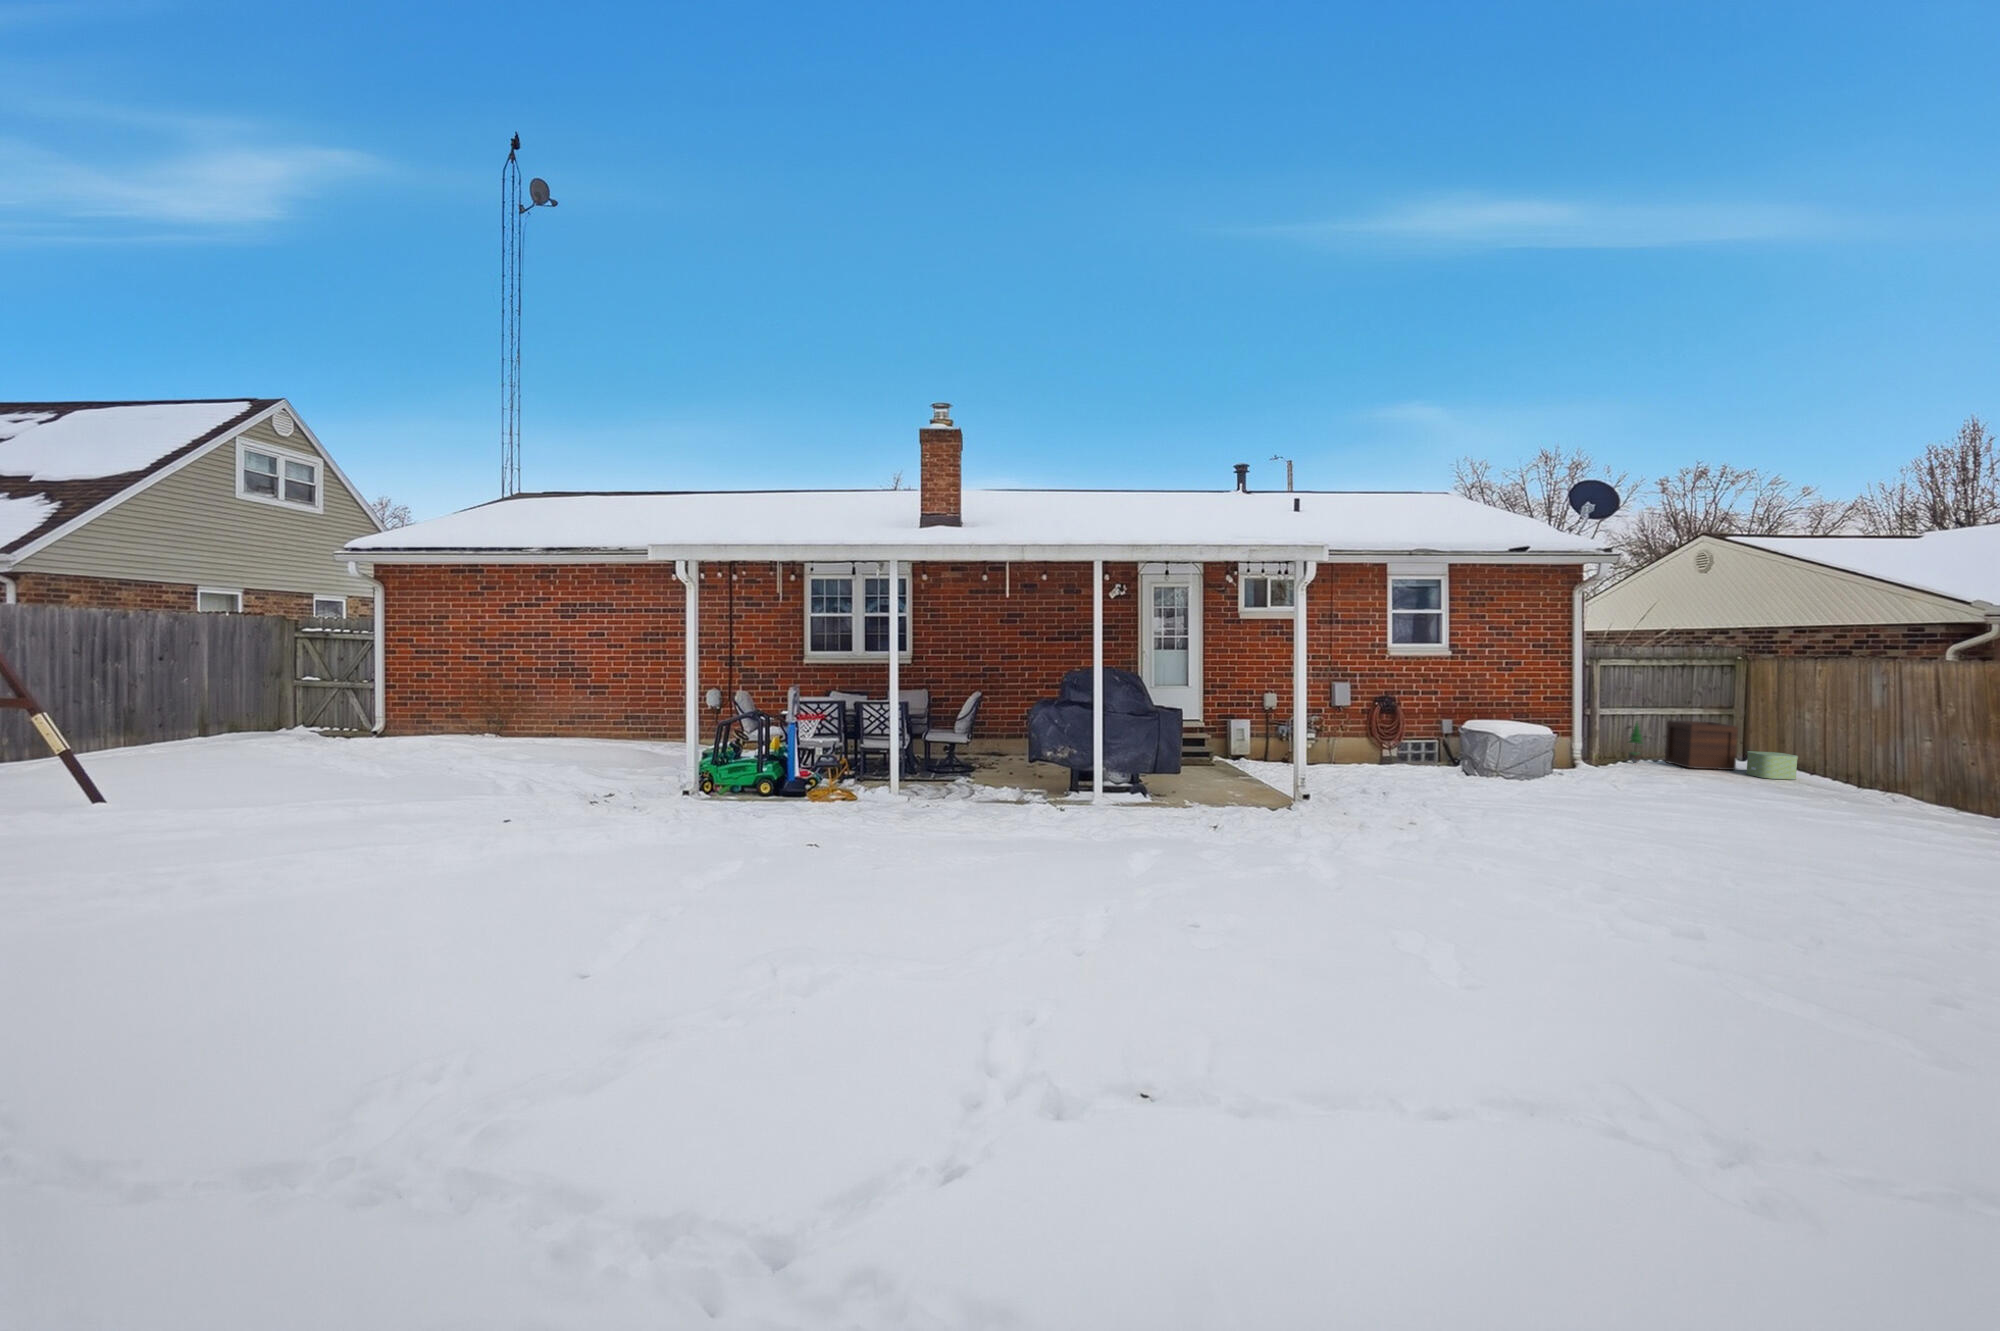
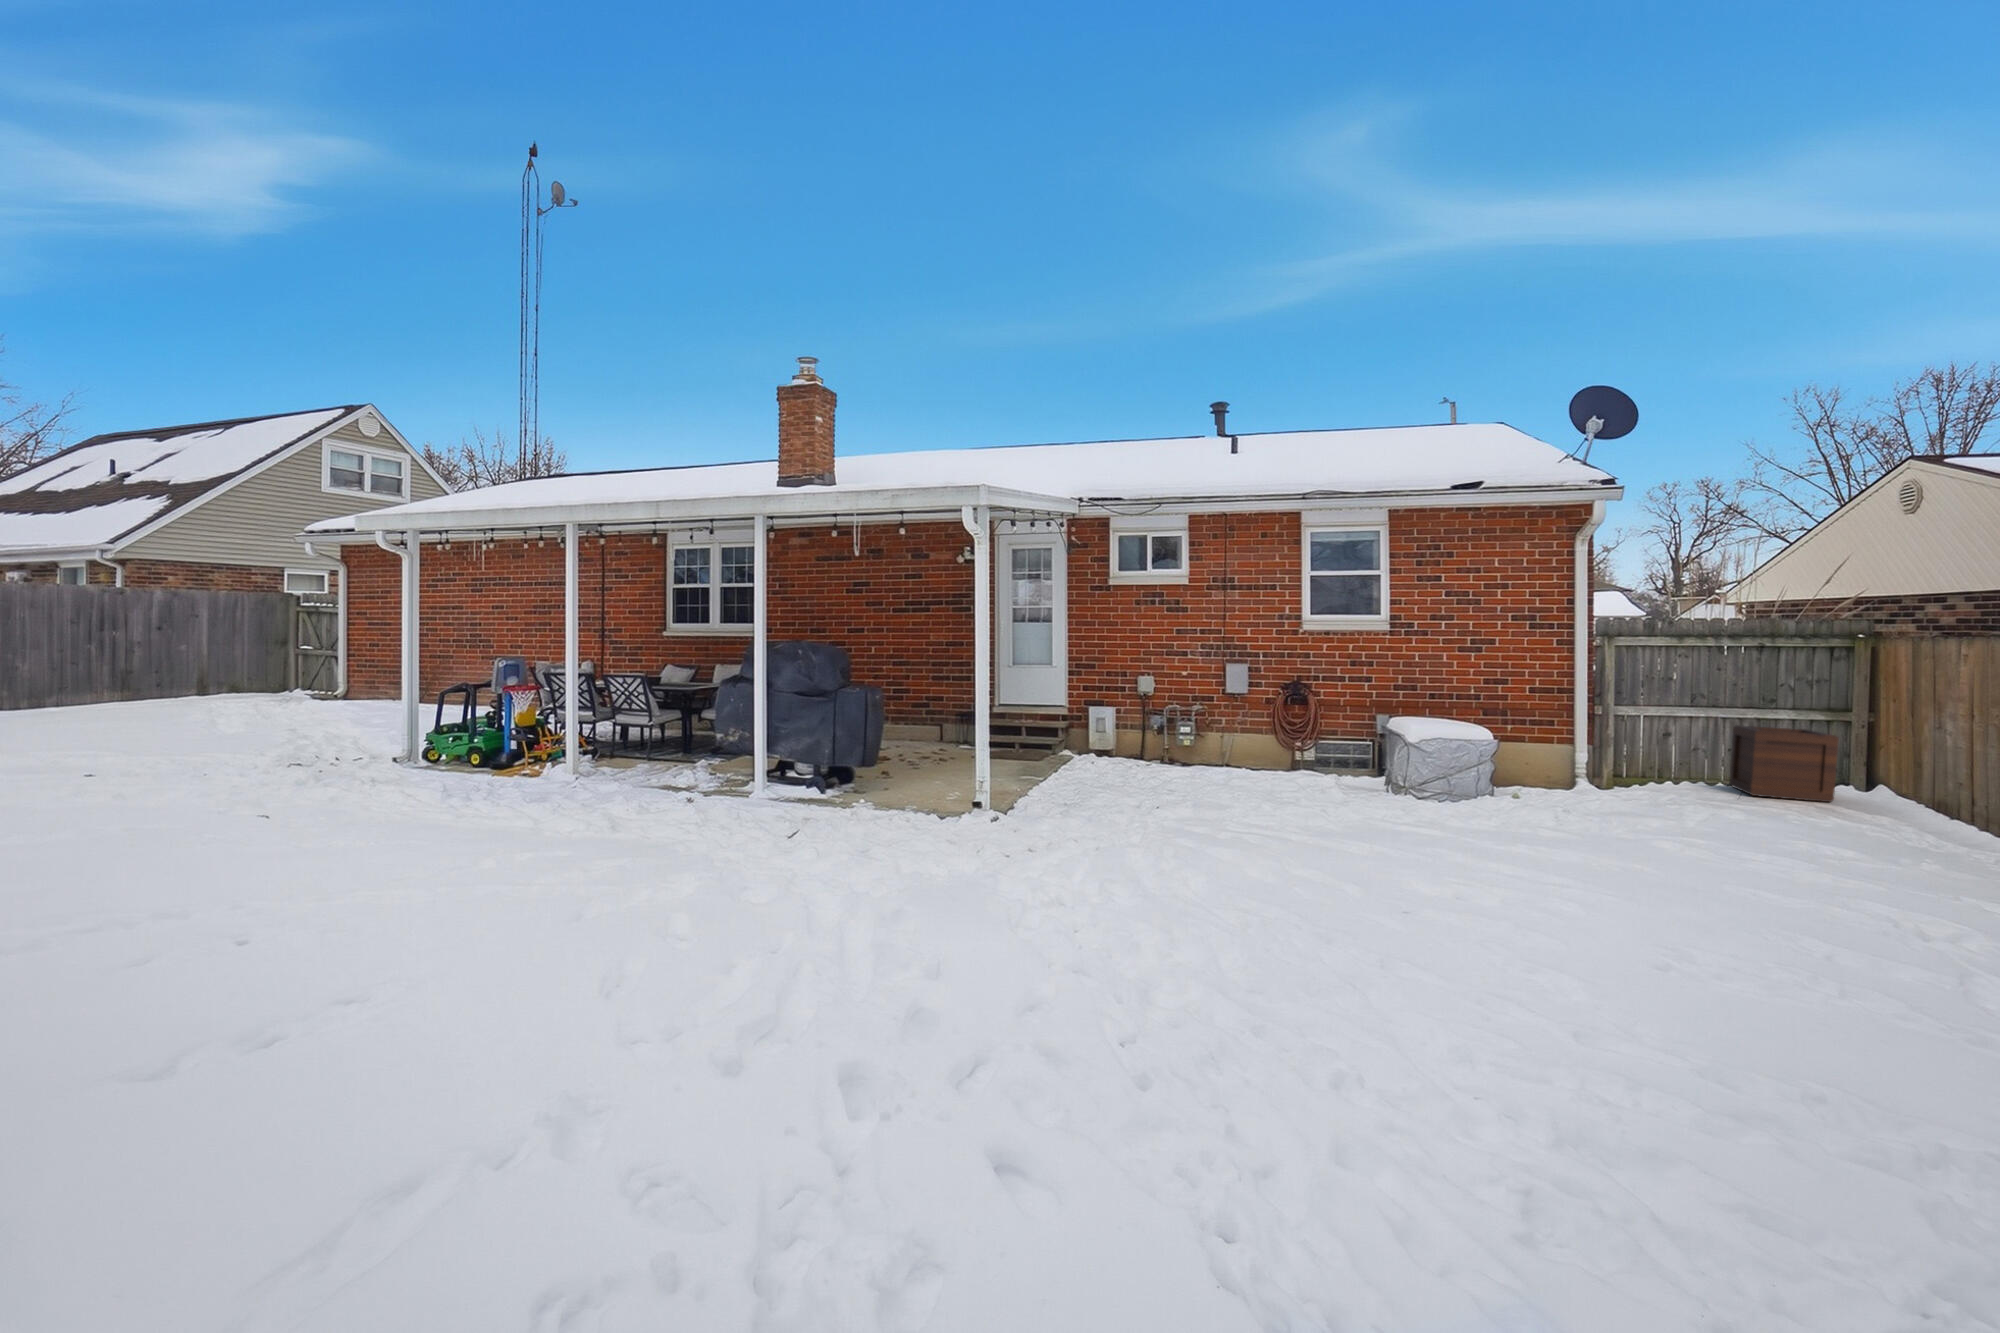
potted tree: present [1628,723,1642,763] -> none [1661,724,1688,785]
storage box: present [1746,751,1798,779] -> none [1845,775,1932,822]

